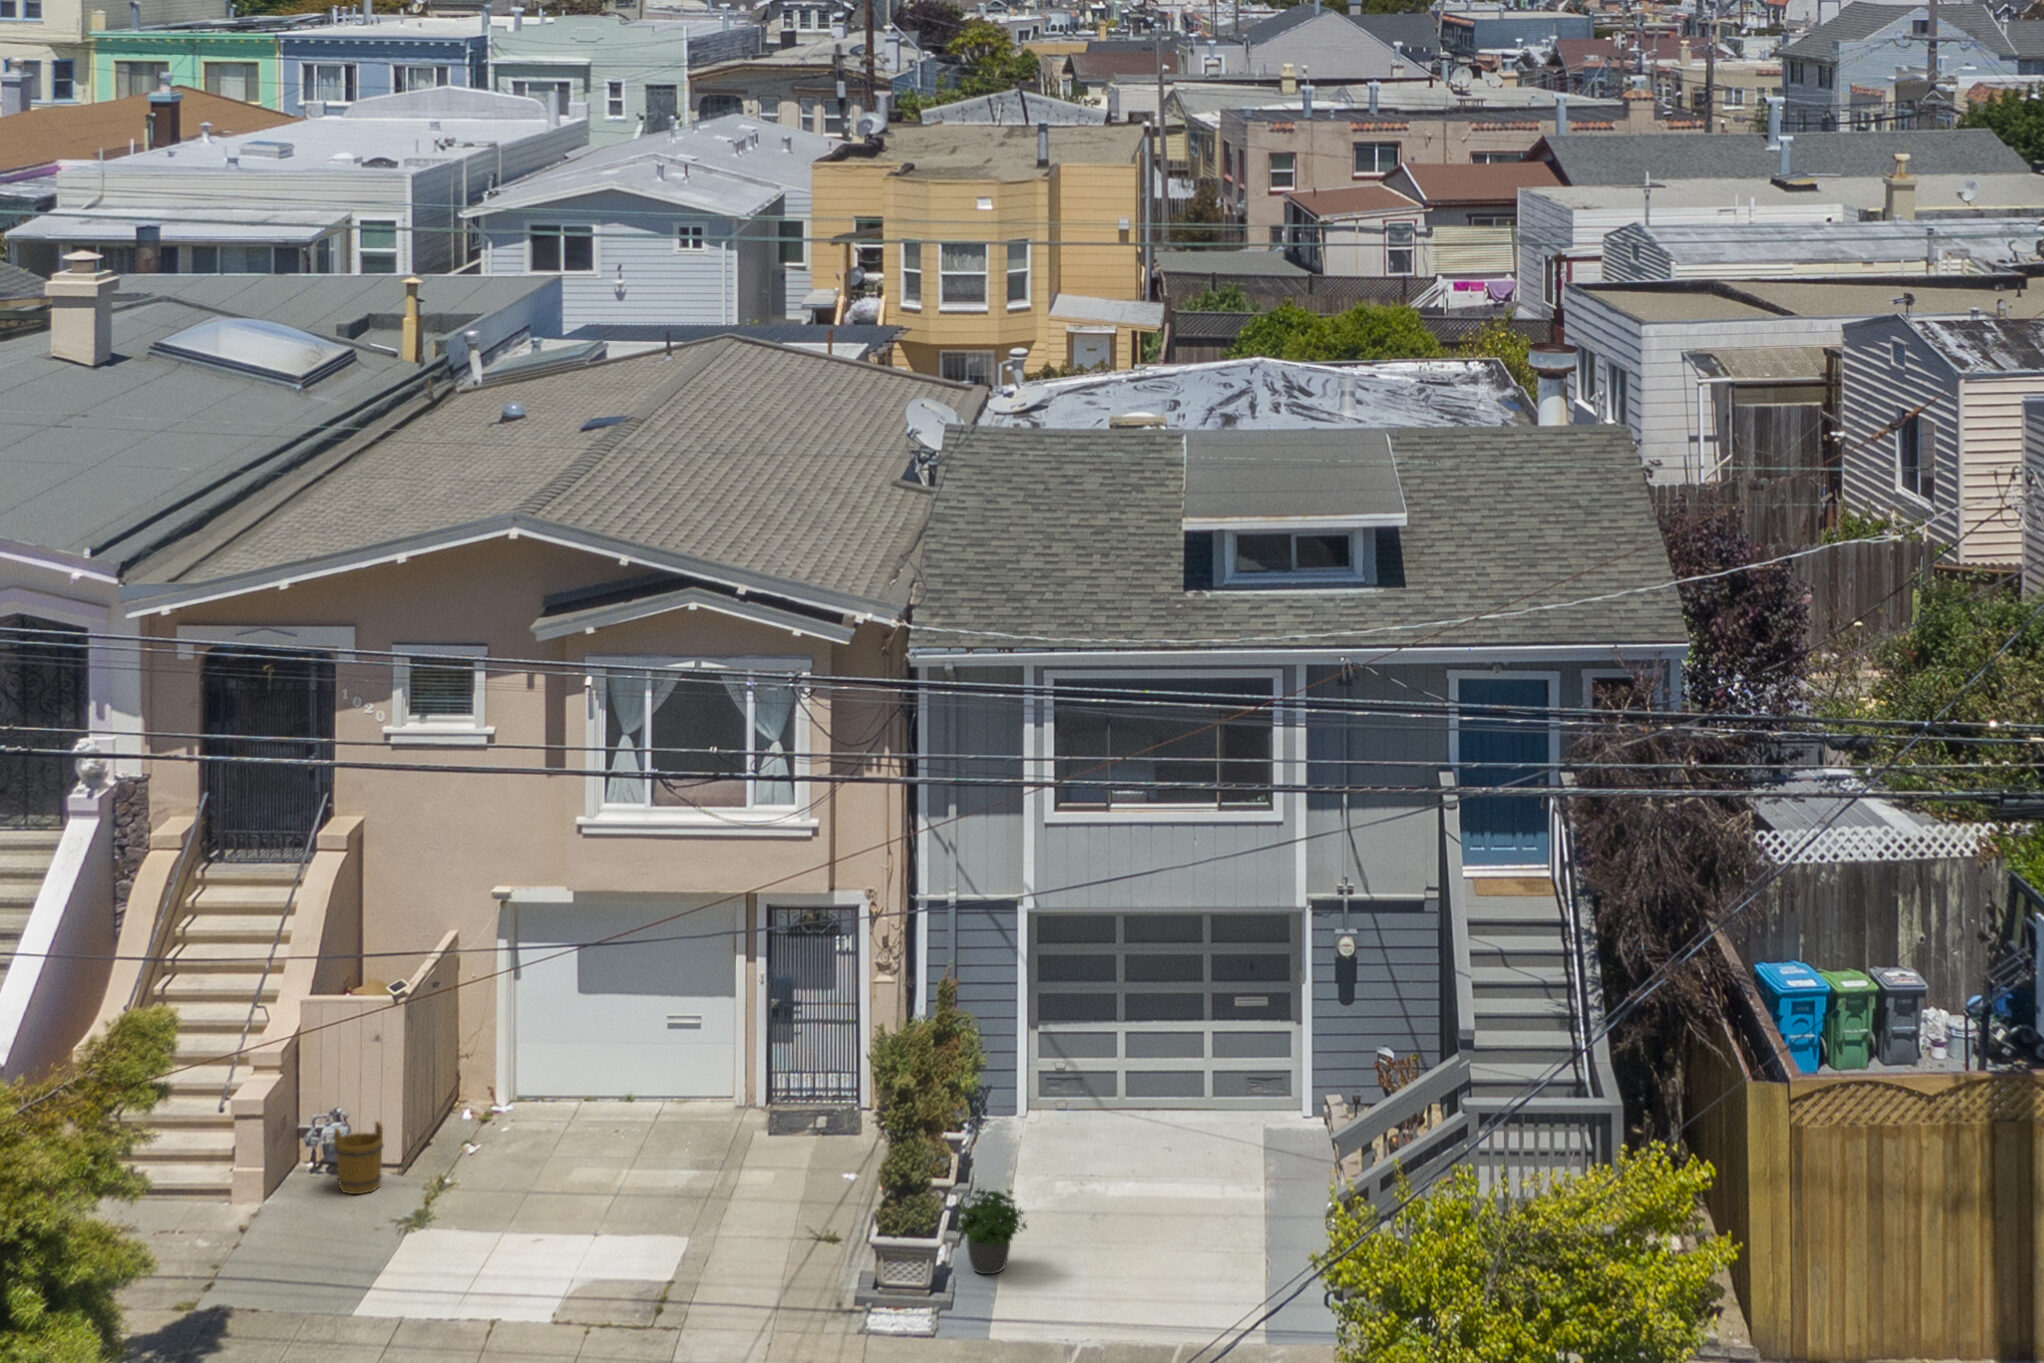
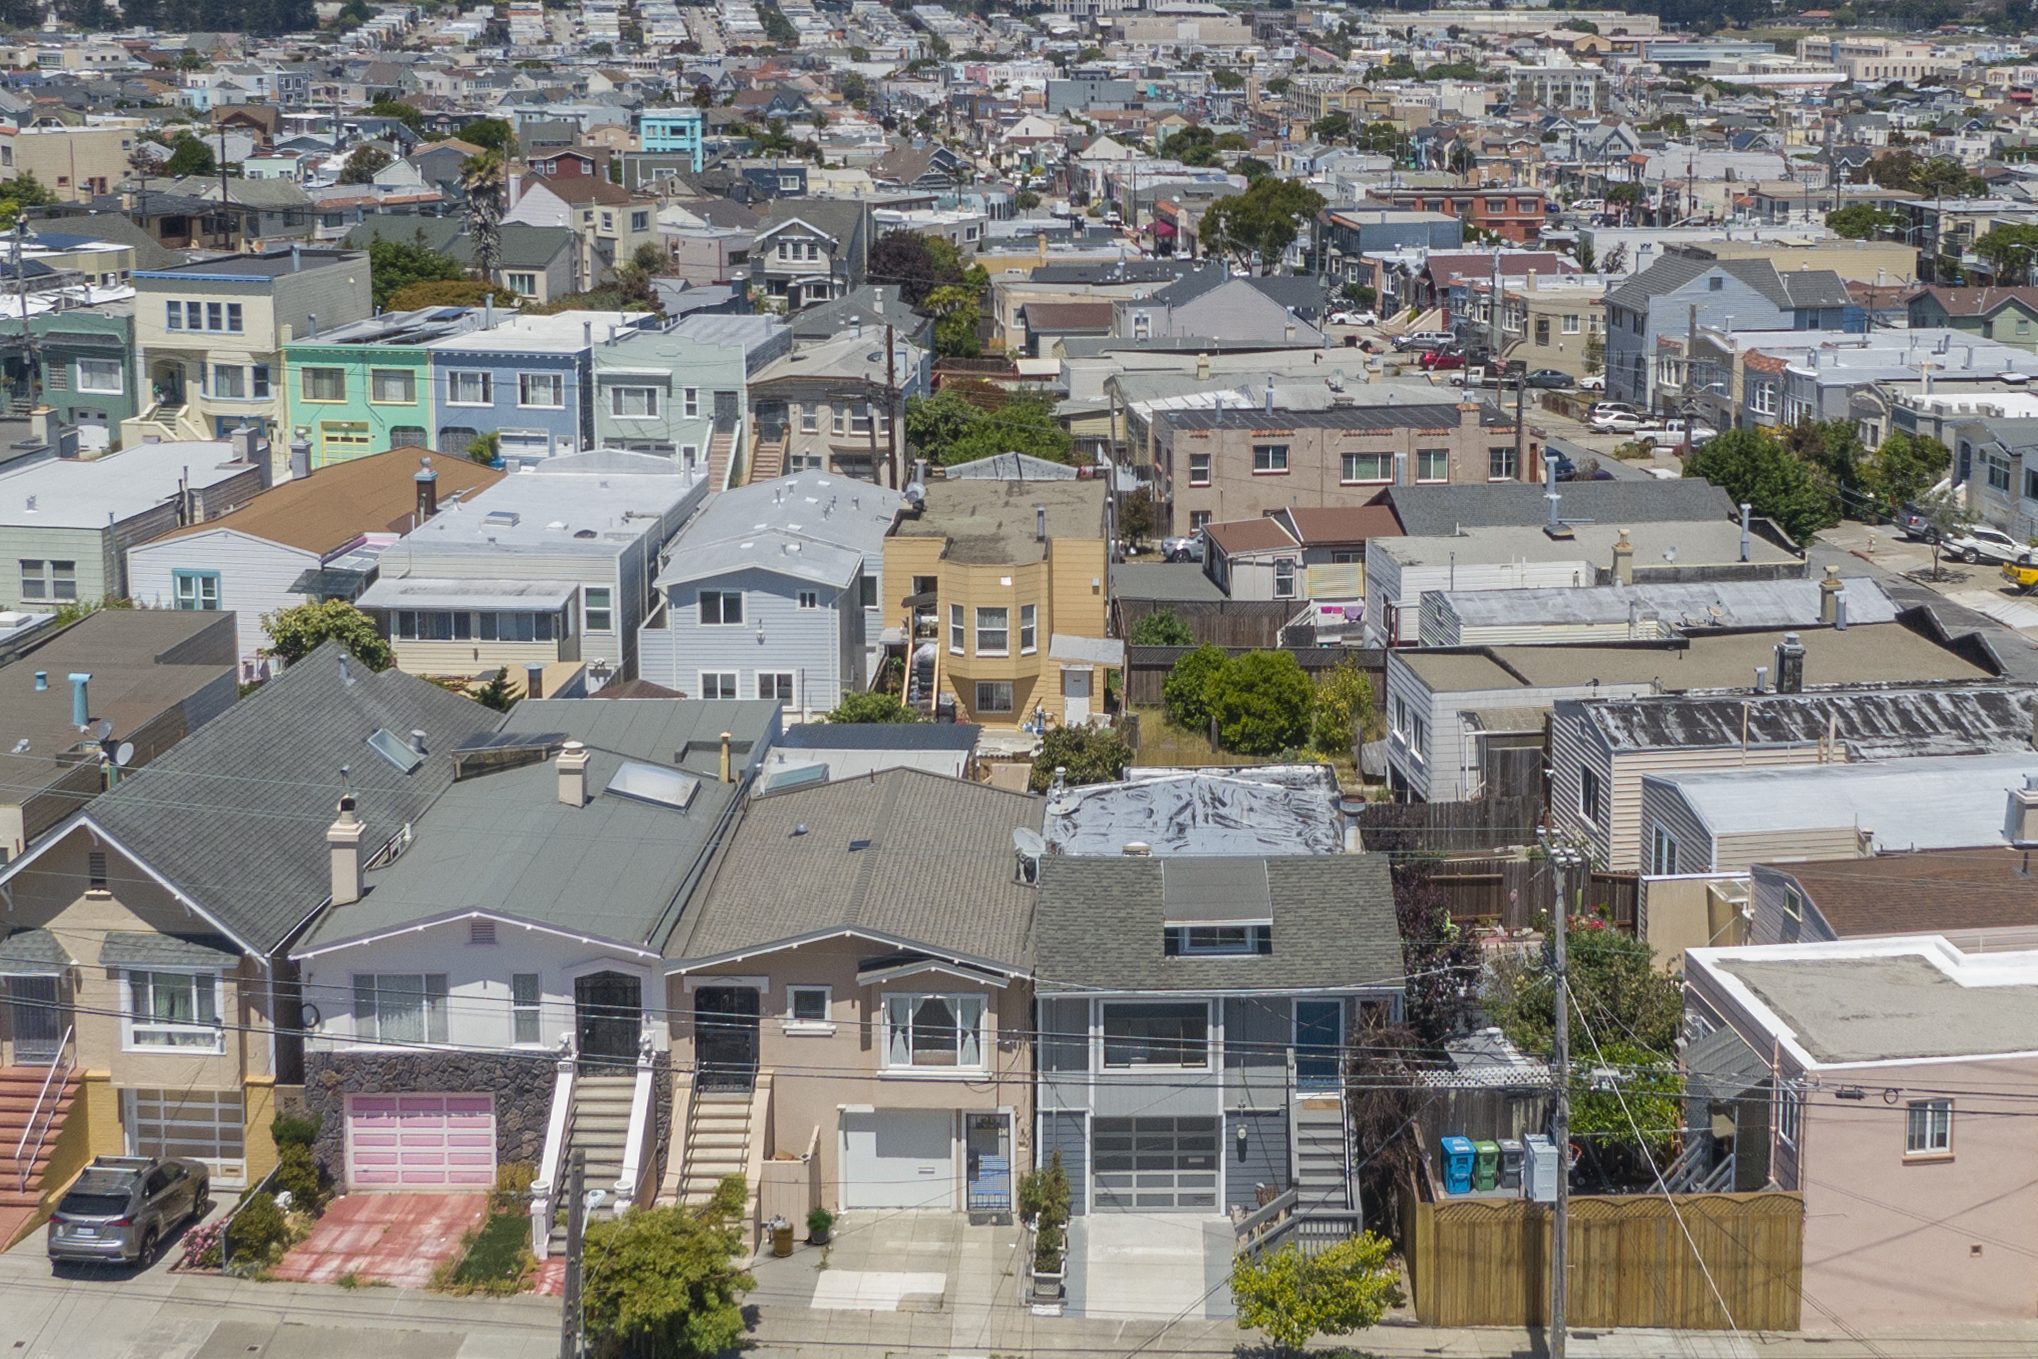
potted plant: present [956,1189,1027,1274] -> present [806,1208,835,1244]

